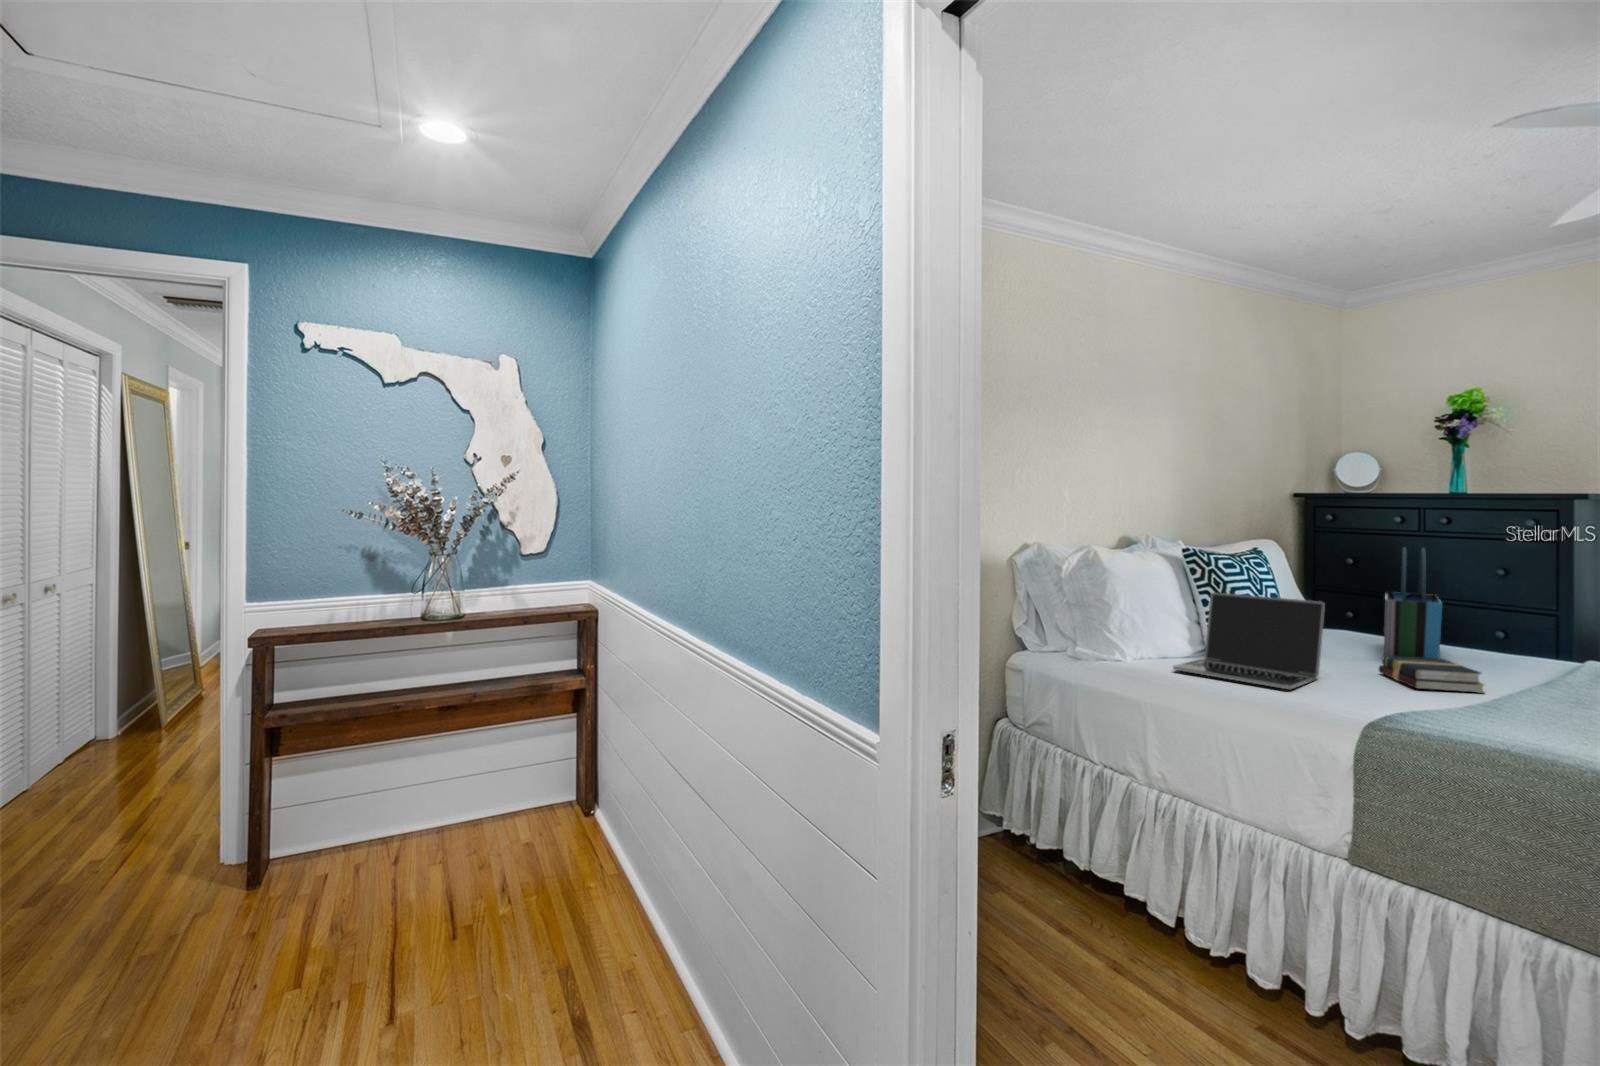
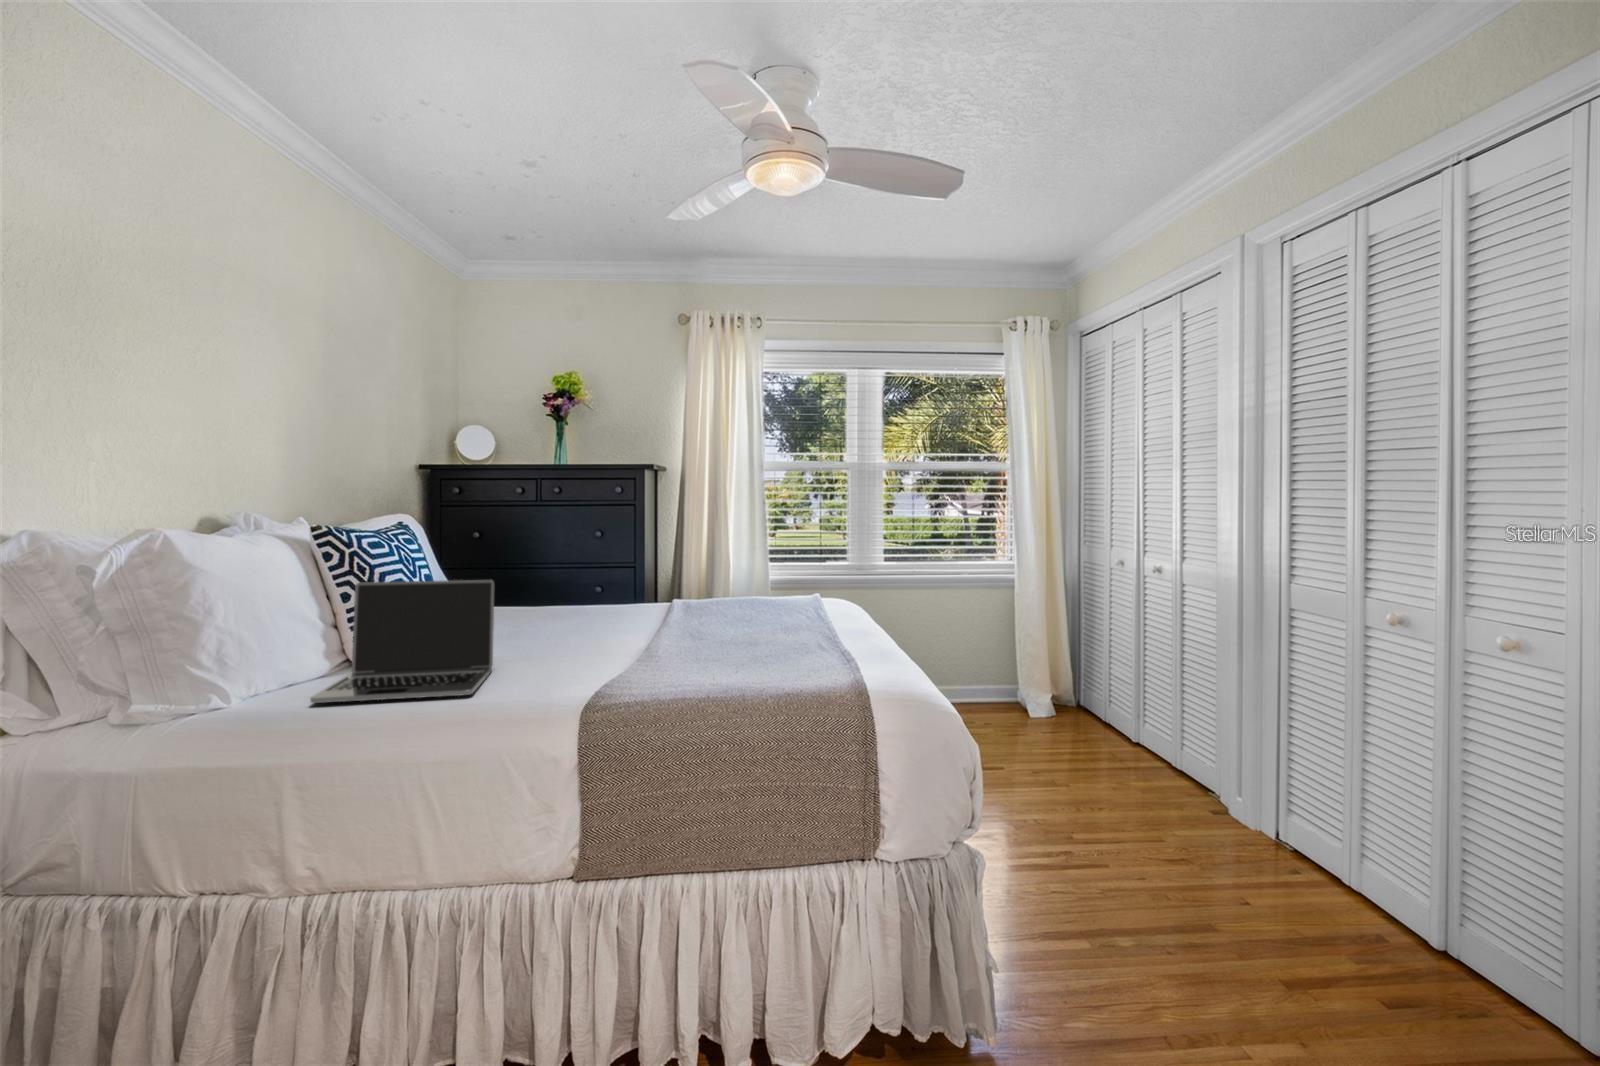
tote bag: present [1384,547,1442,659] -> none [529,514,584,628]
hardback book: present [1379,656,1484,693] -> none [542,623,632,659]

